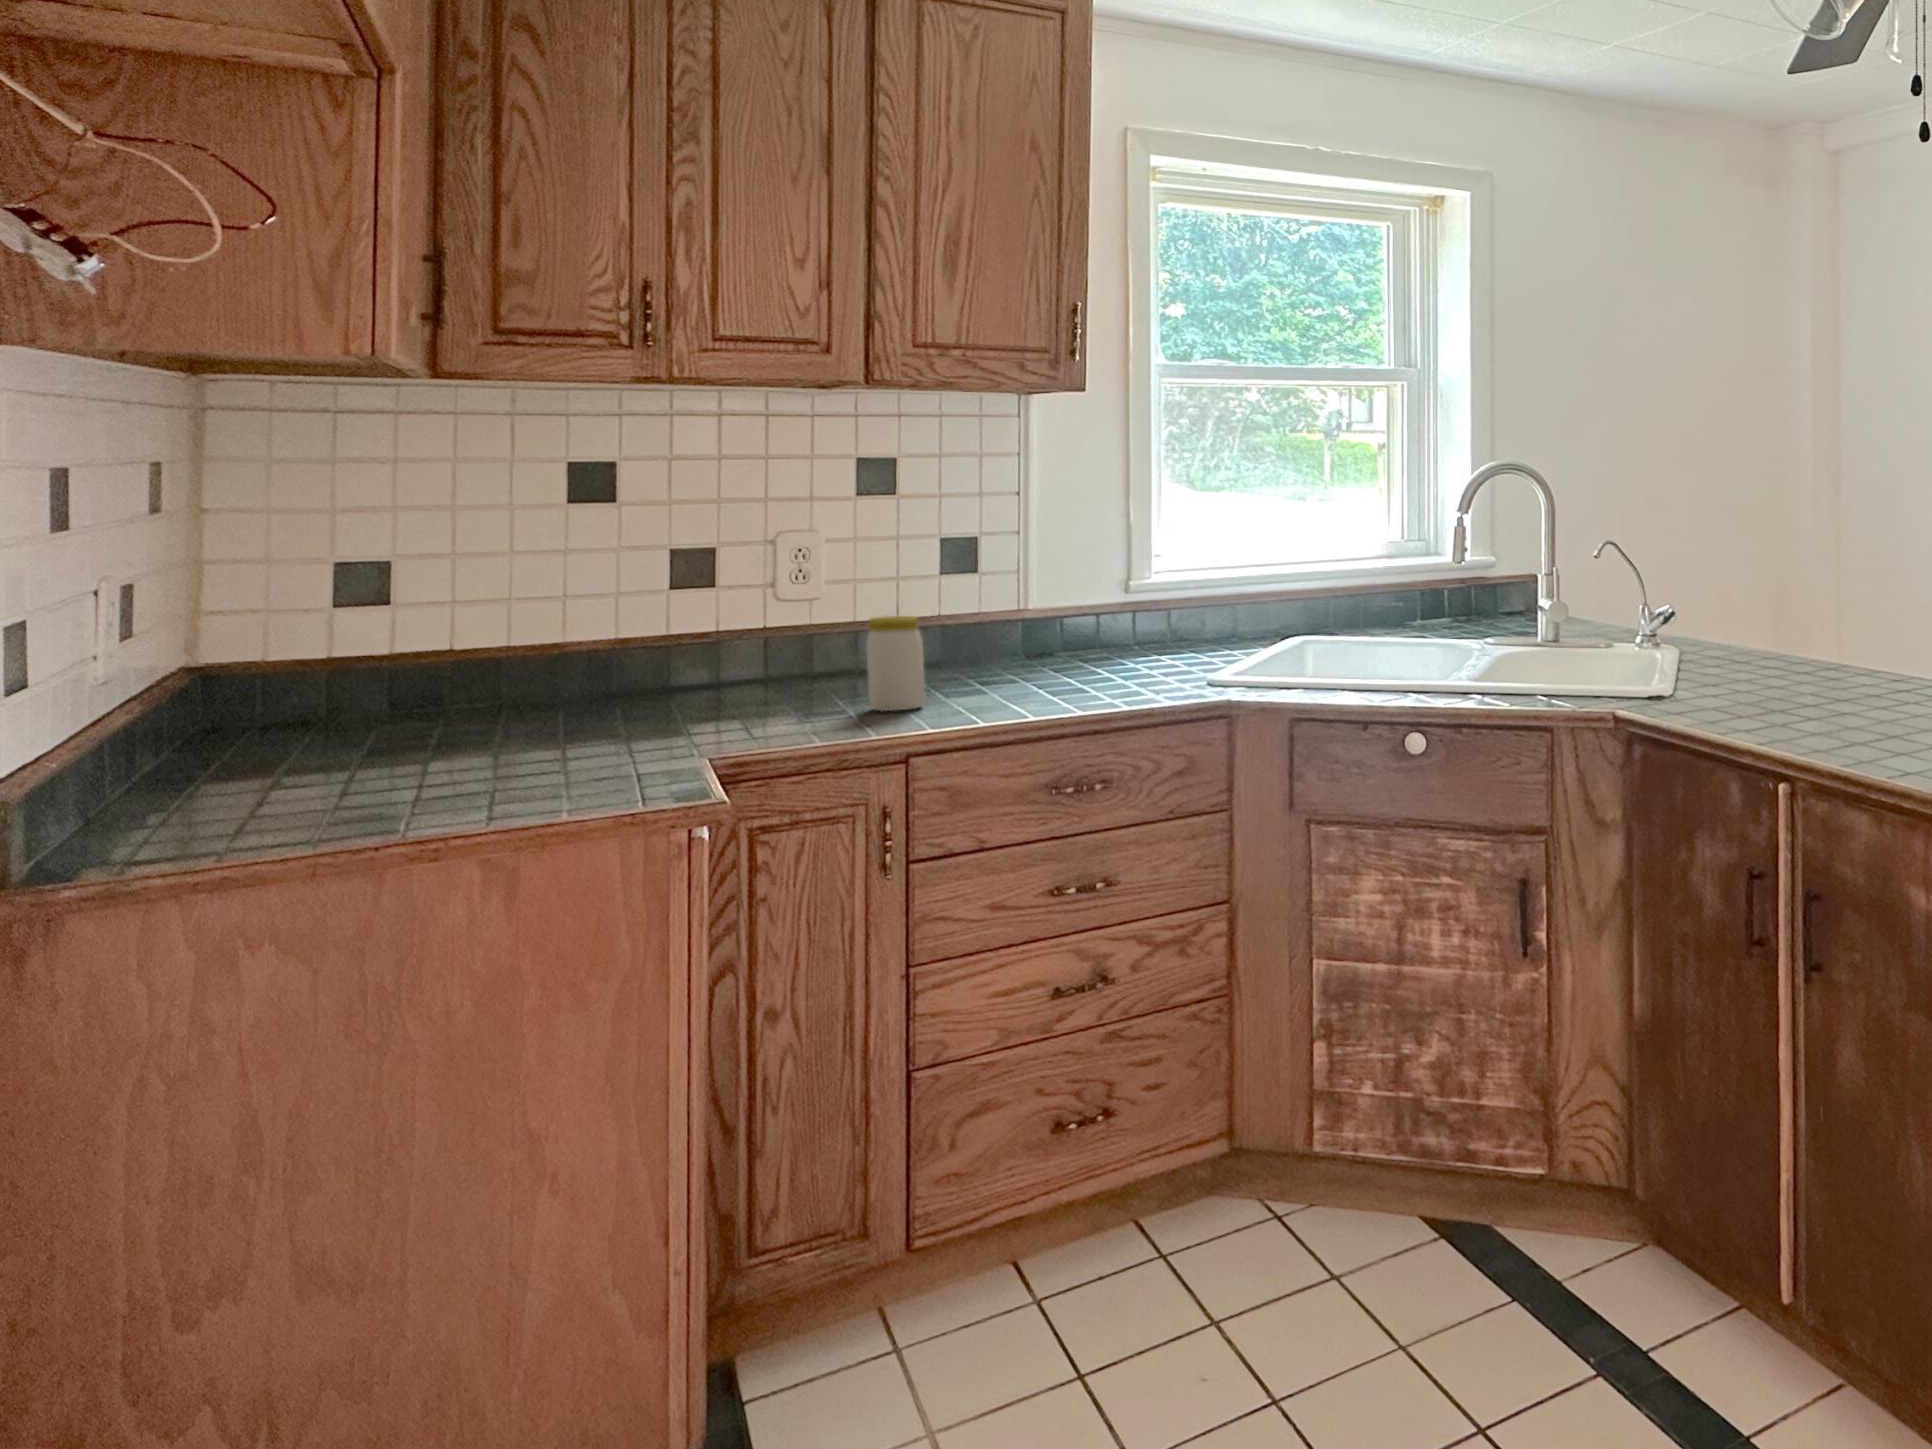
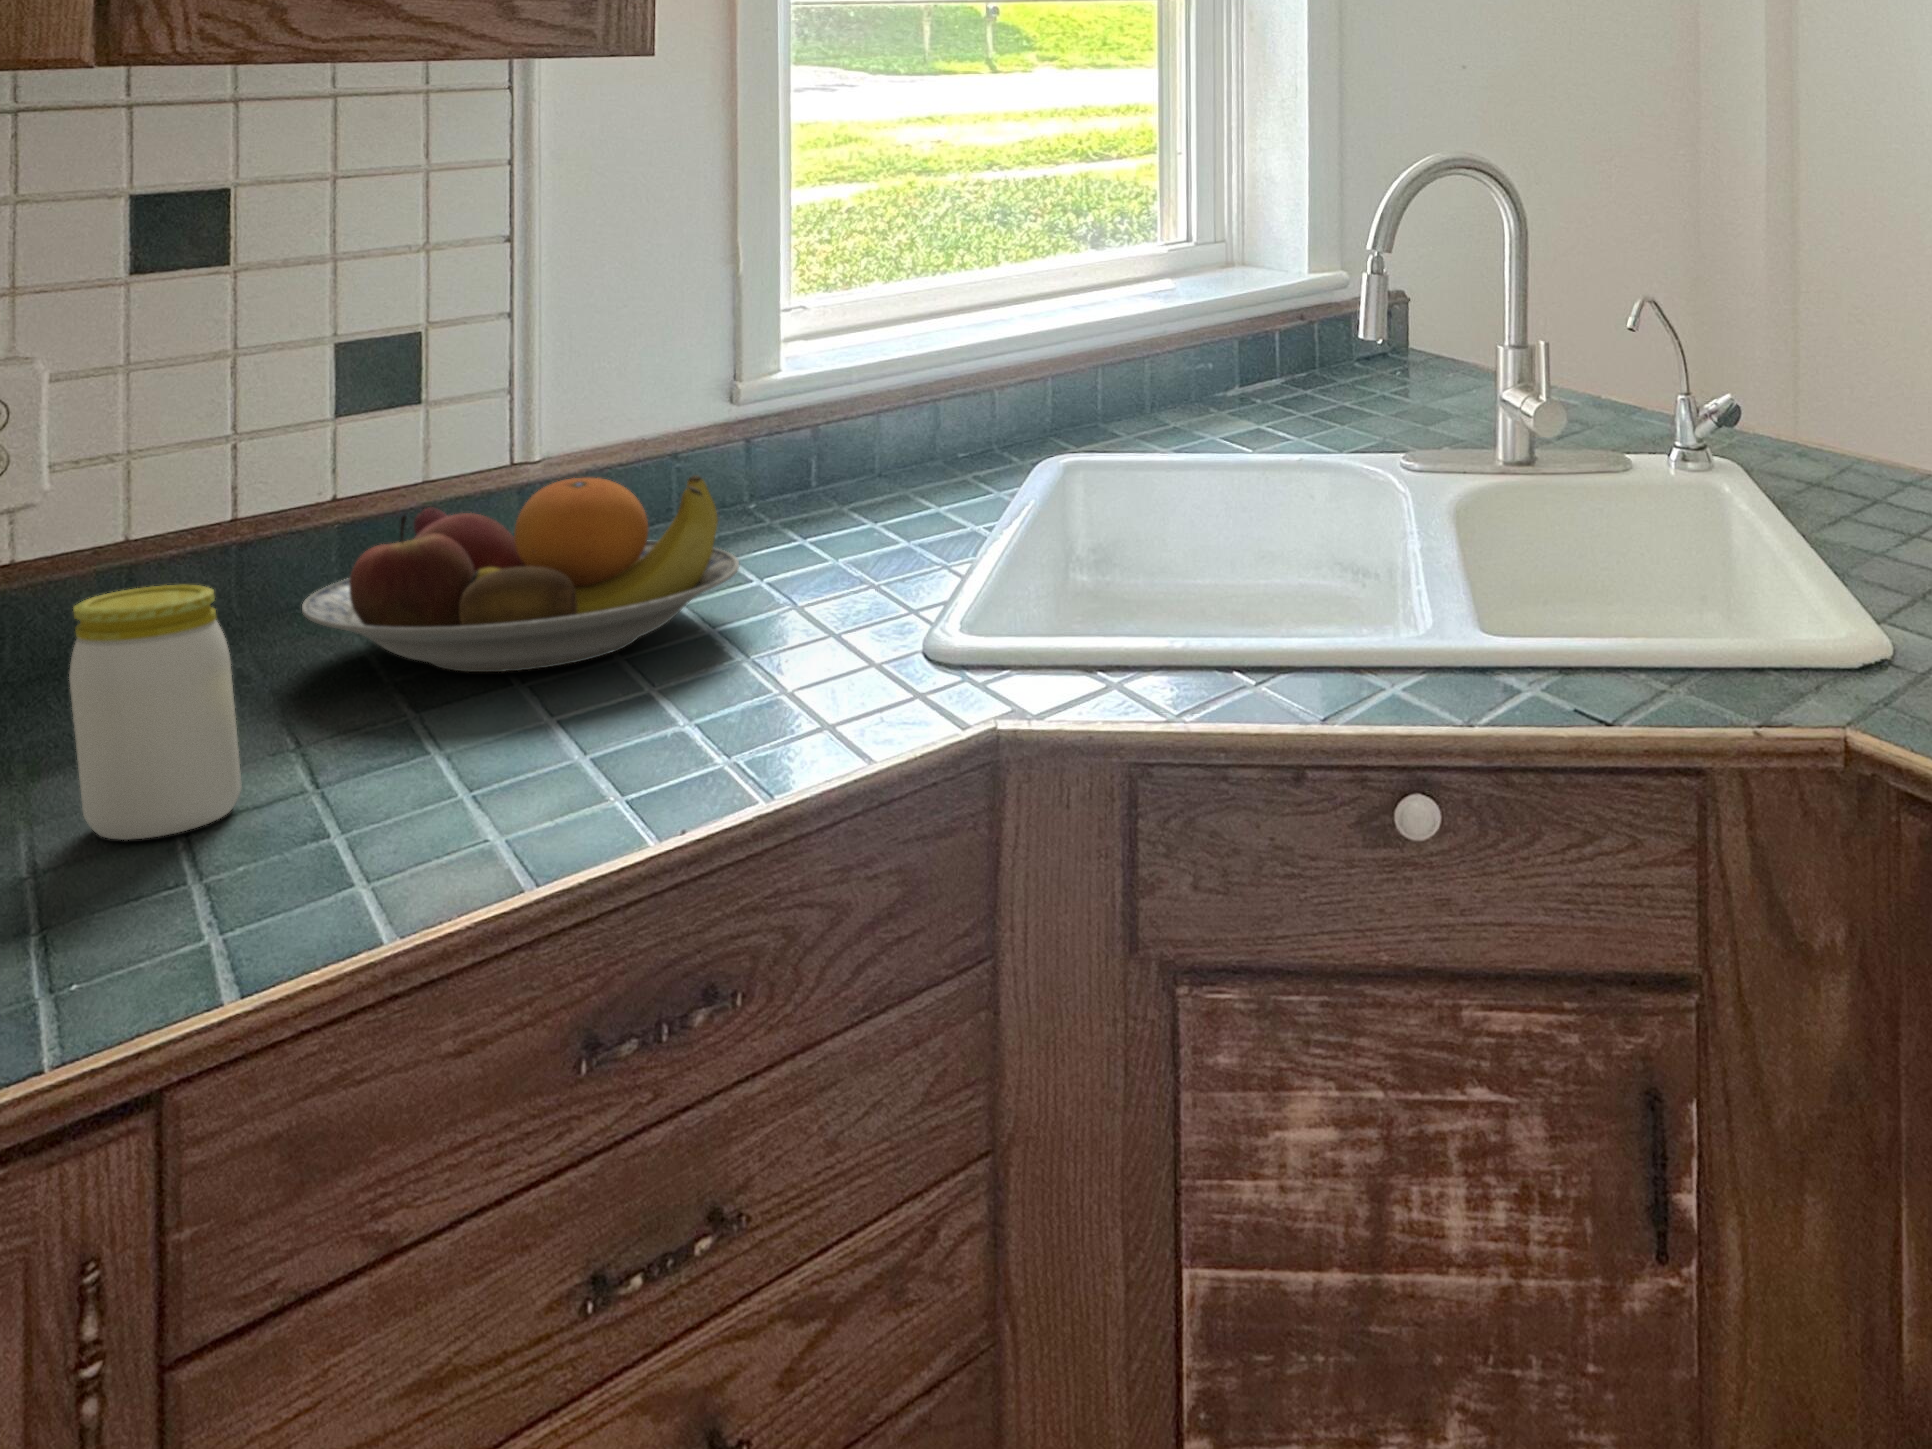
fruit bowl: none [946,595,1137,679] -> present [302,475,739,672]

